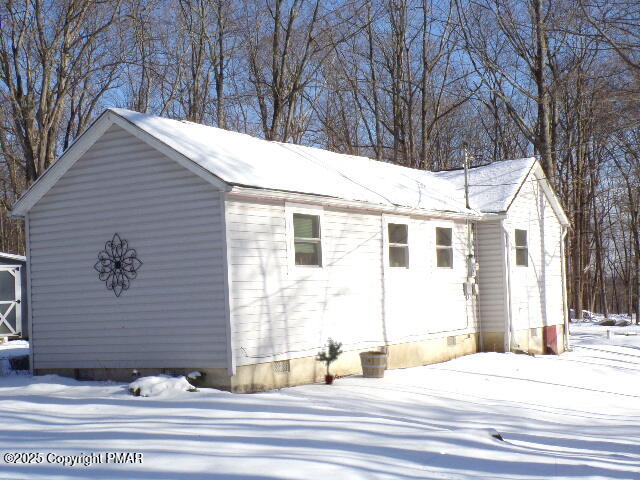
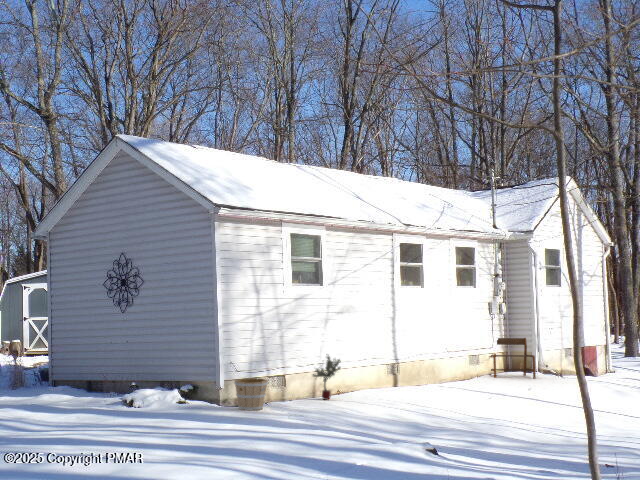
bench: none [461,318,509,359] -> present [489,338,536,378]
wooden bucket: present [359,351,388,378] -> present [234,378,268,410]

